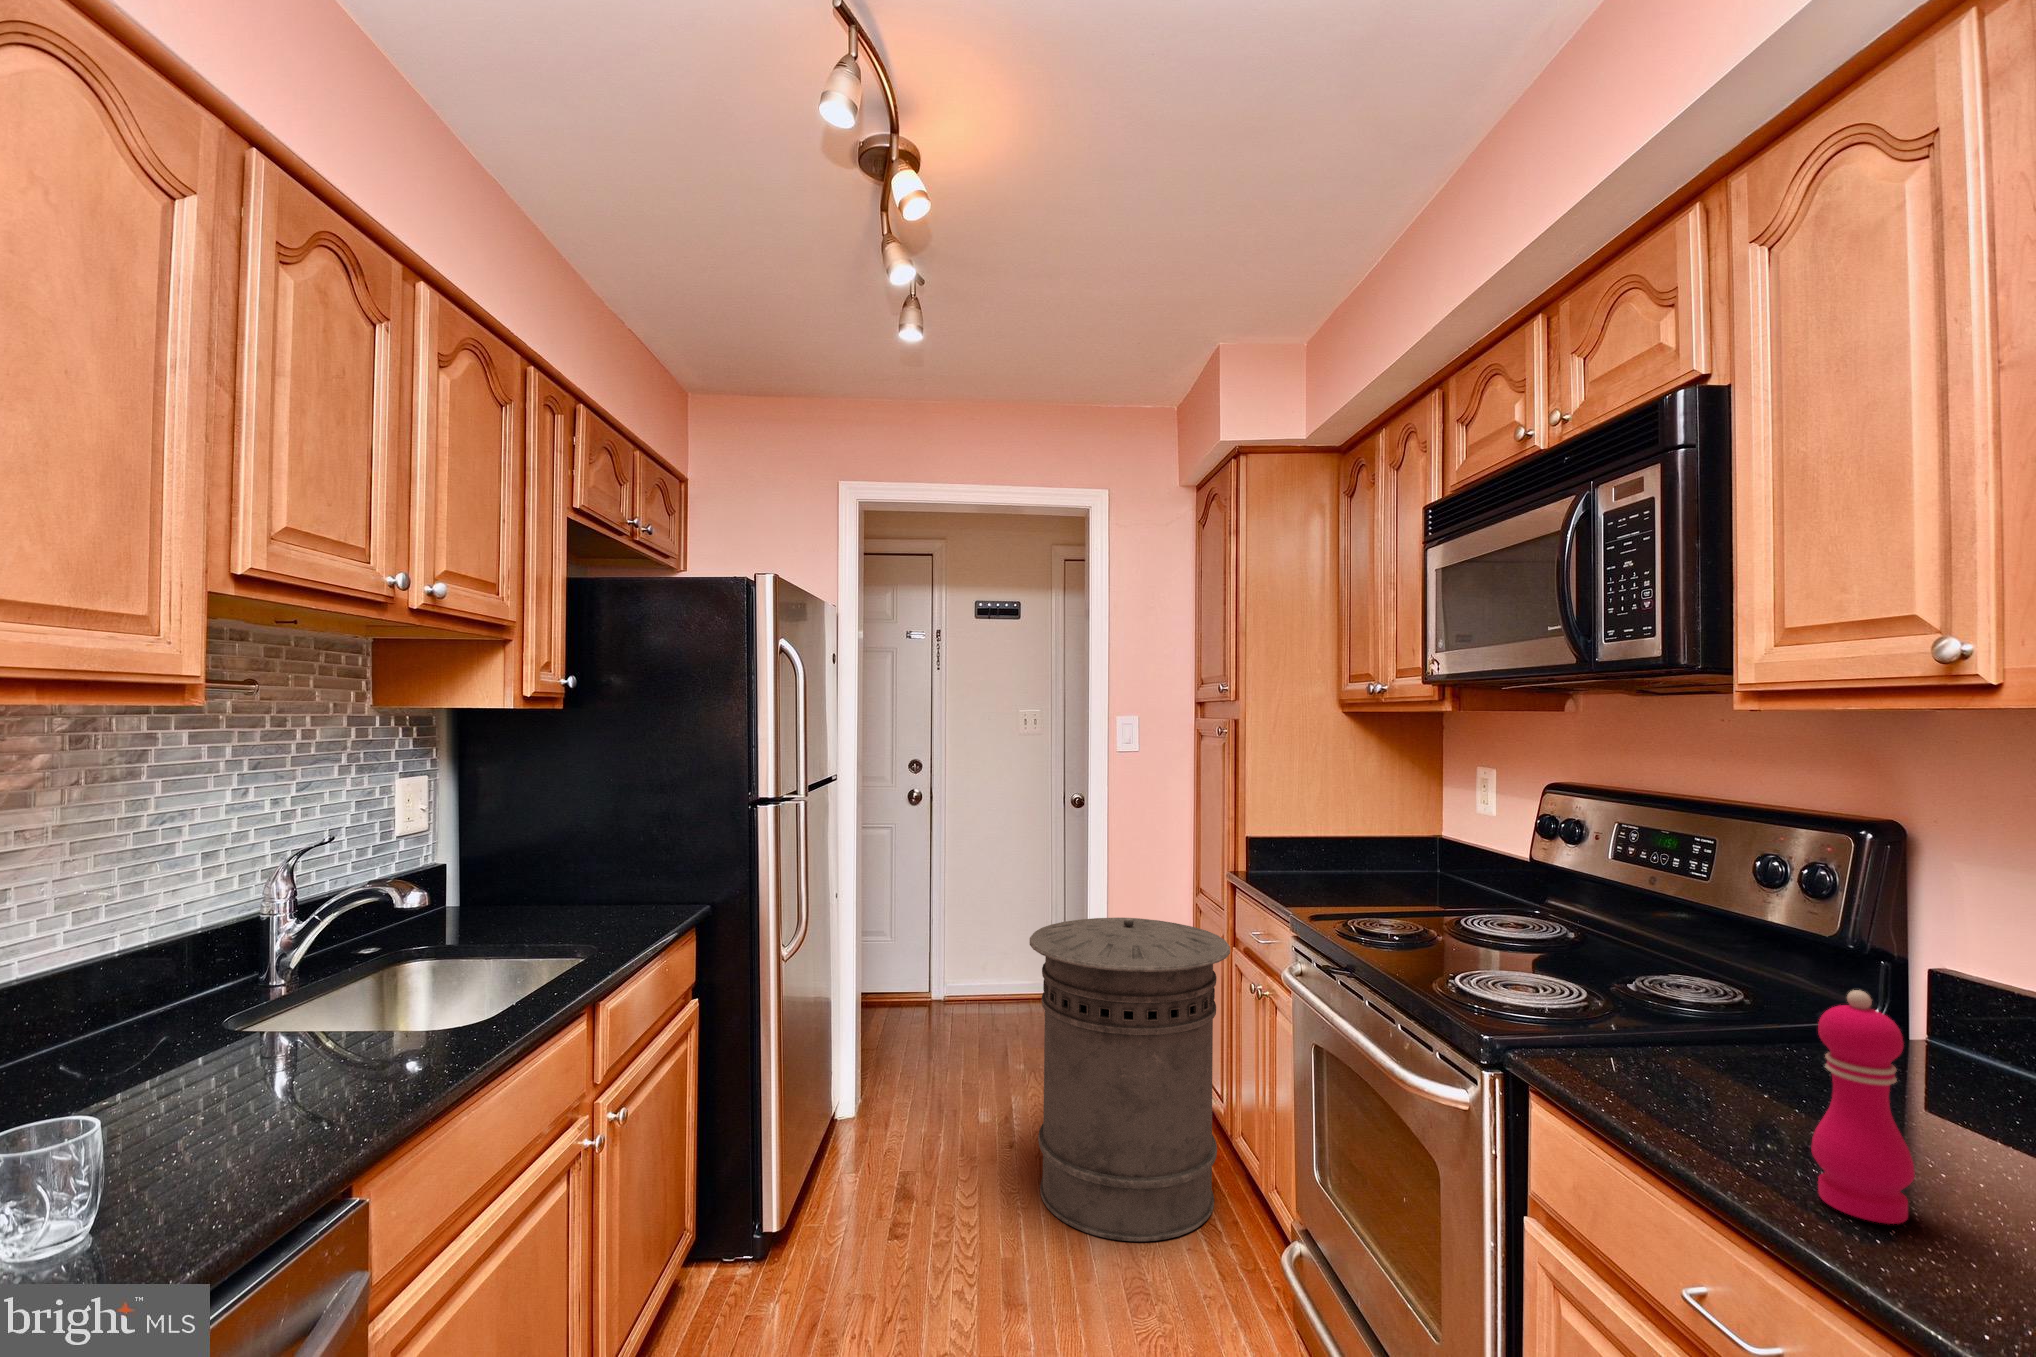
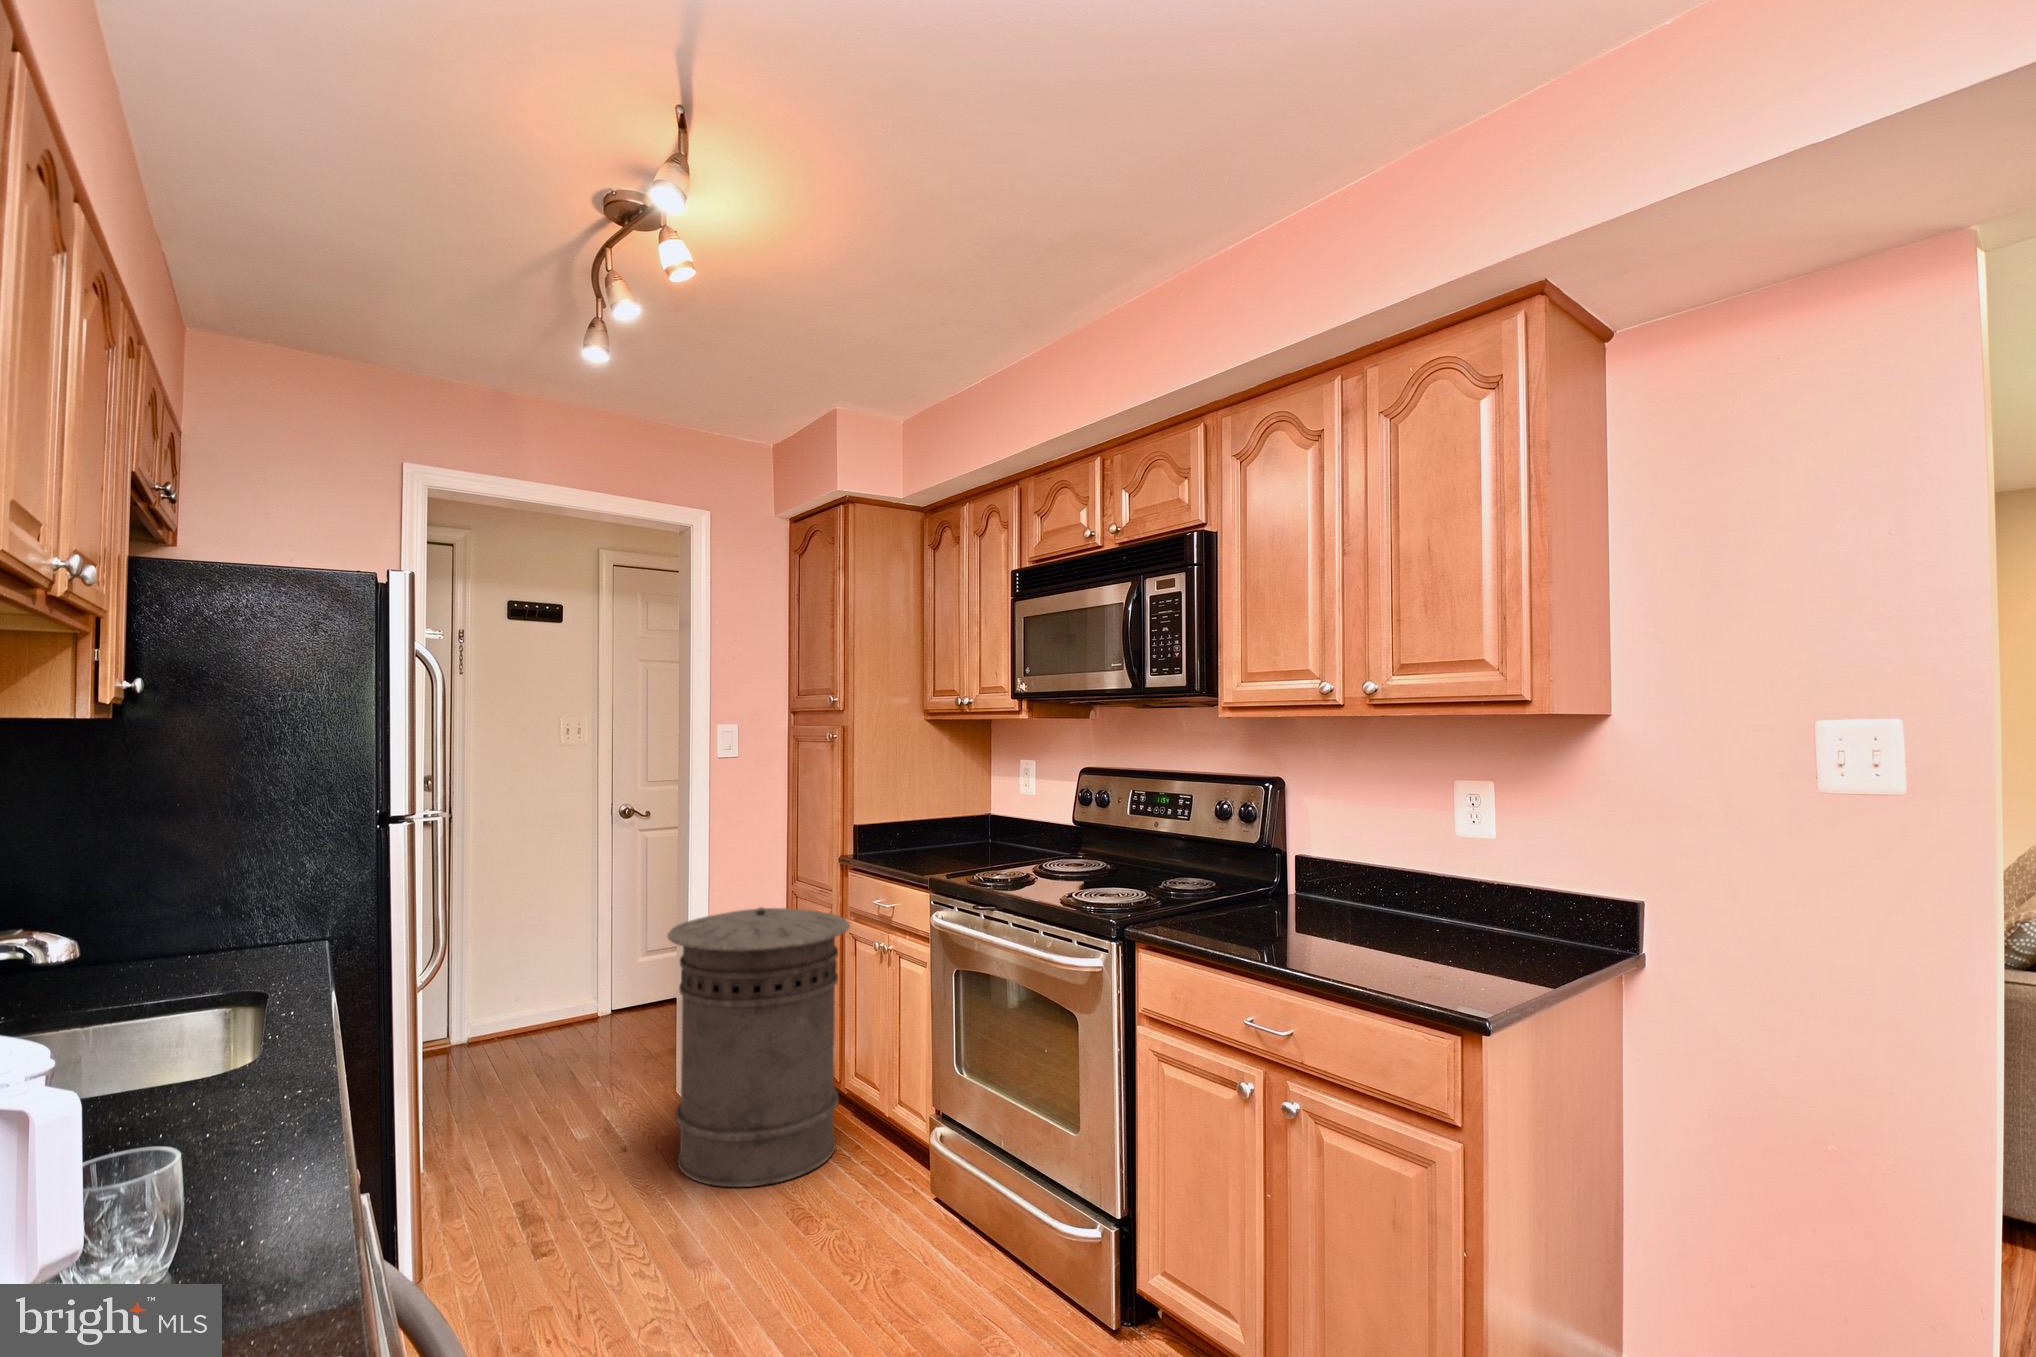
pepper mill: present [1811,990,1915,1224] -> none [1287,853,1326,960]

